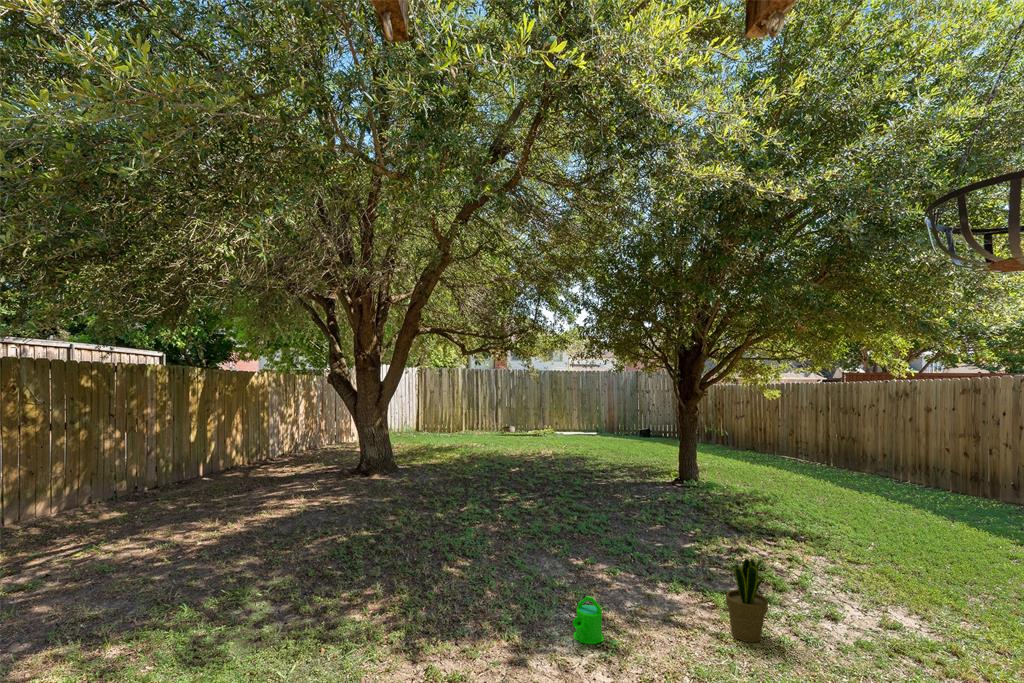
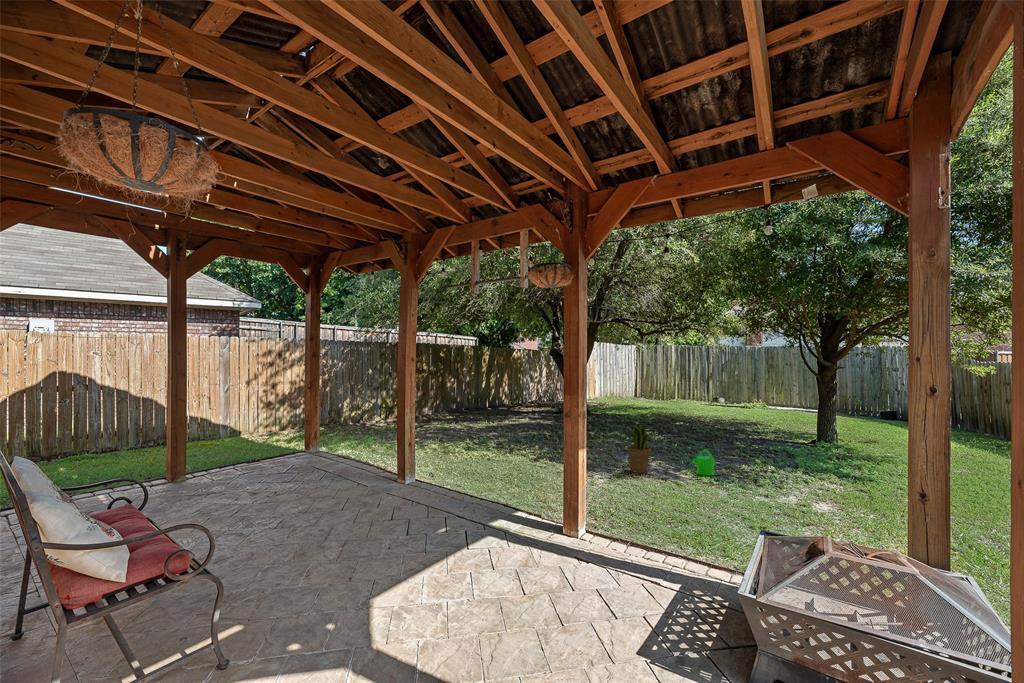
potted plant: present [726,558,774,642] -> present [626,424,651,473]

